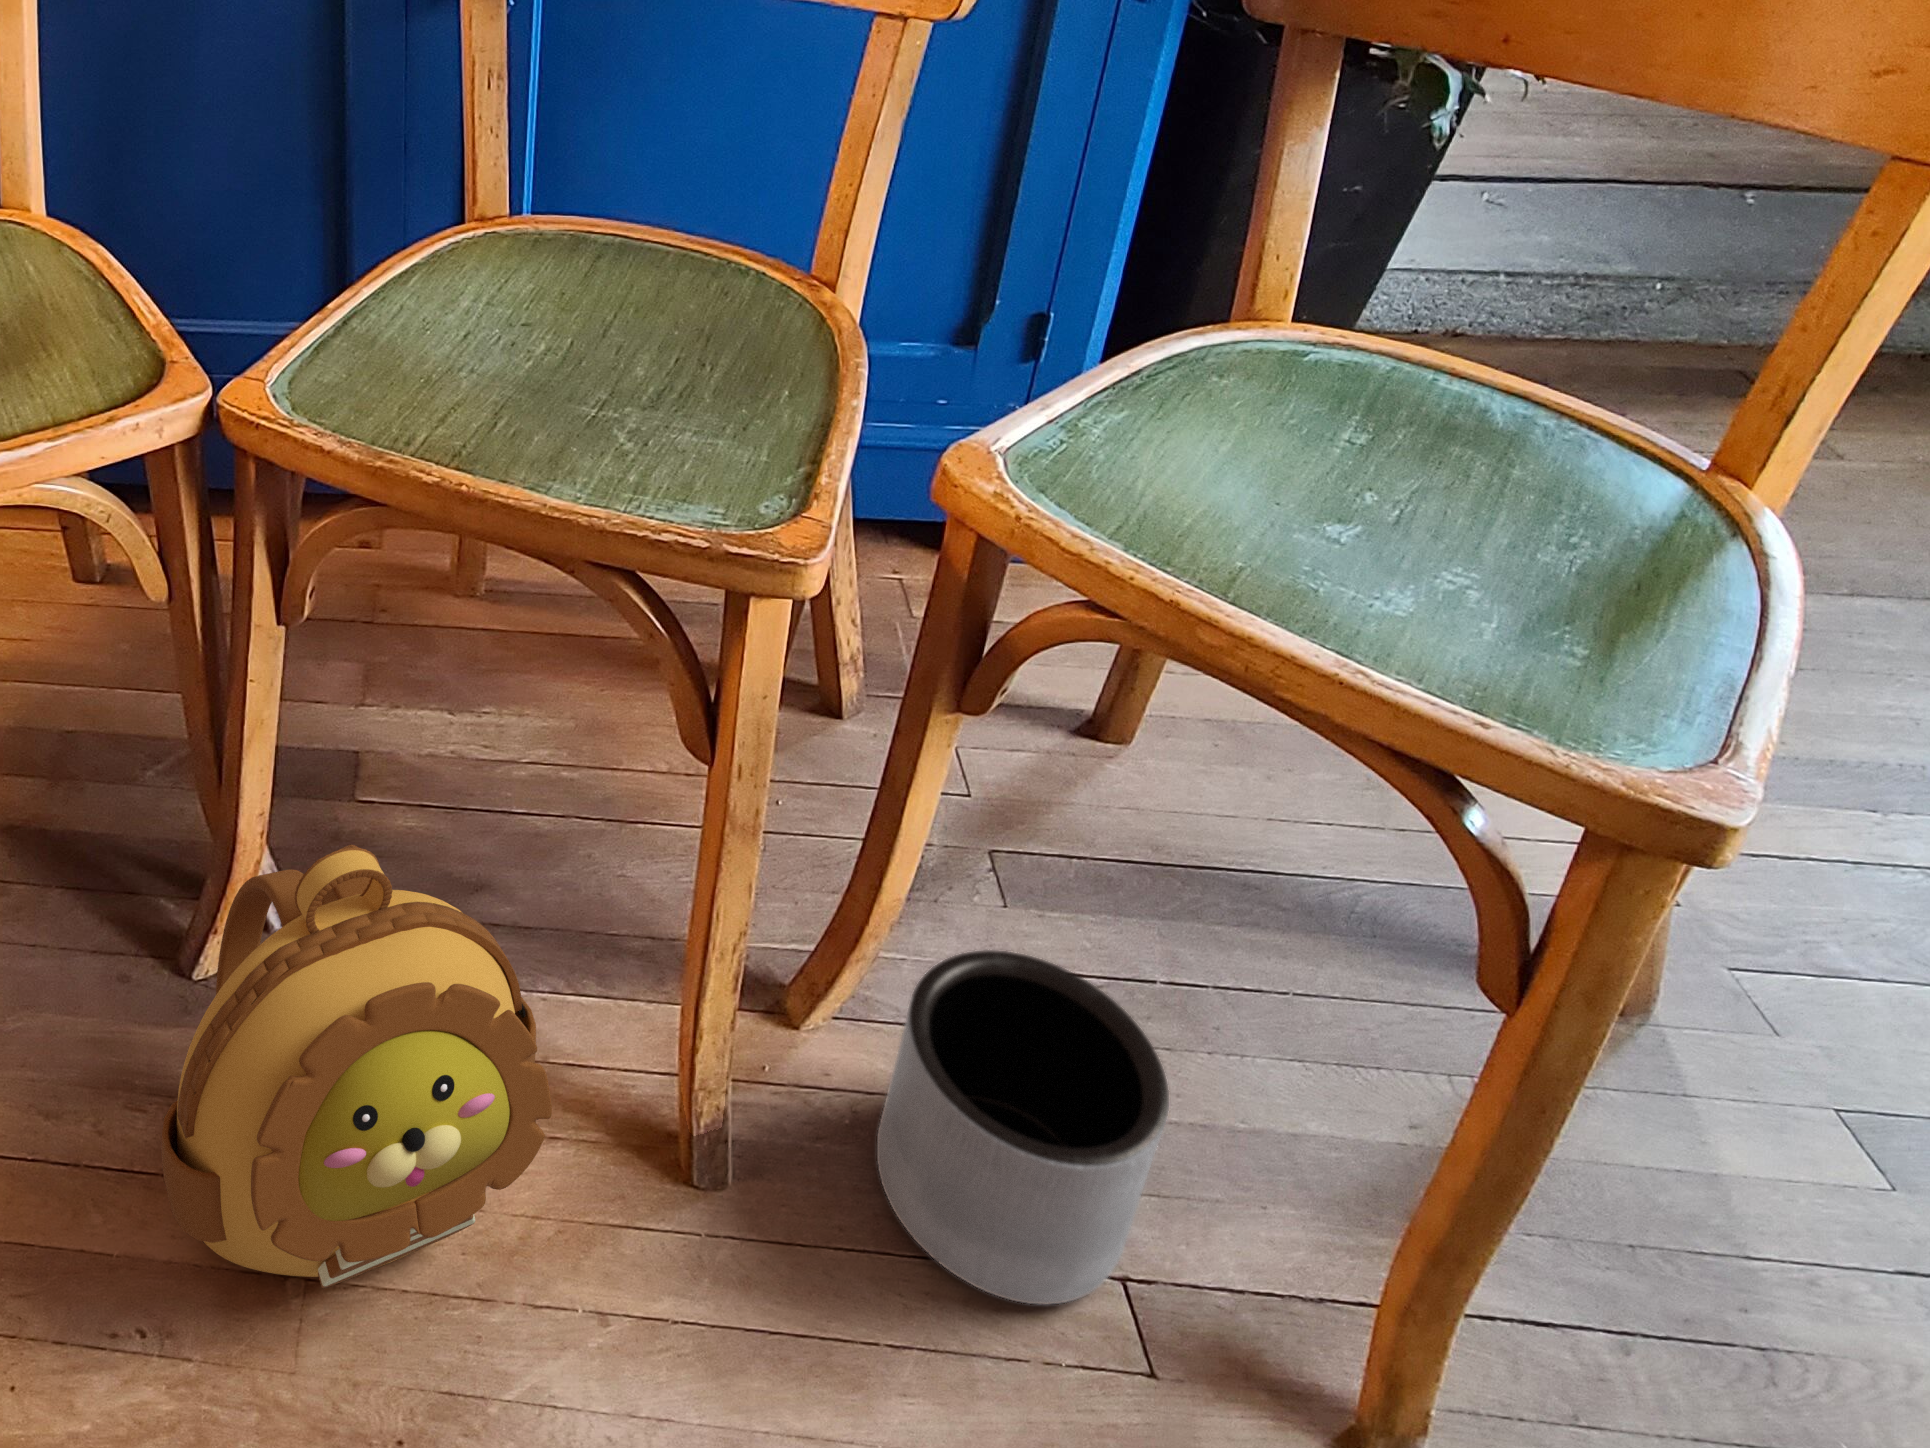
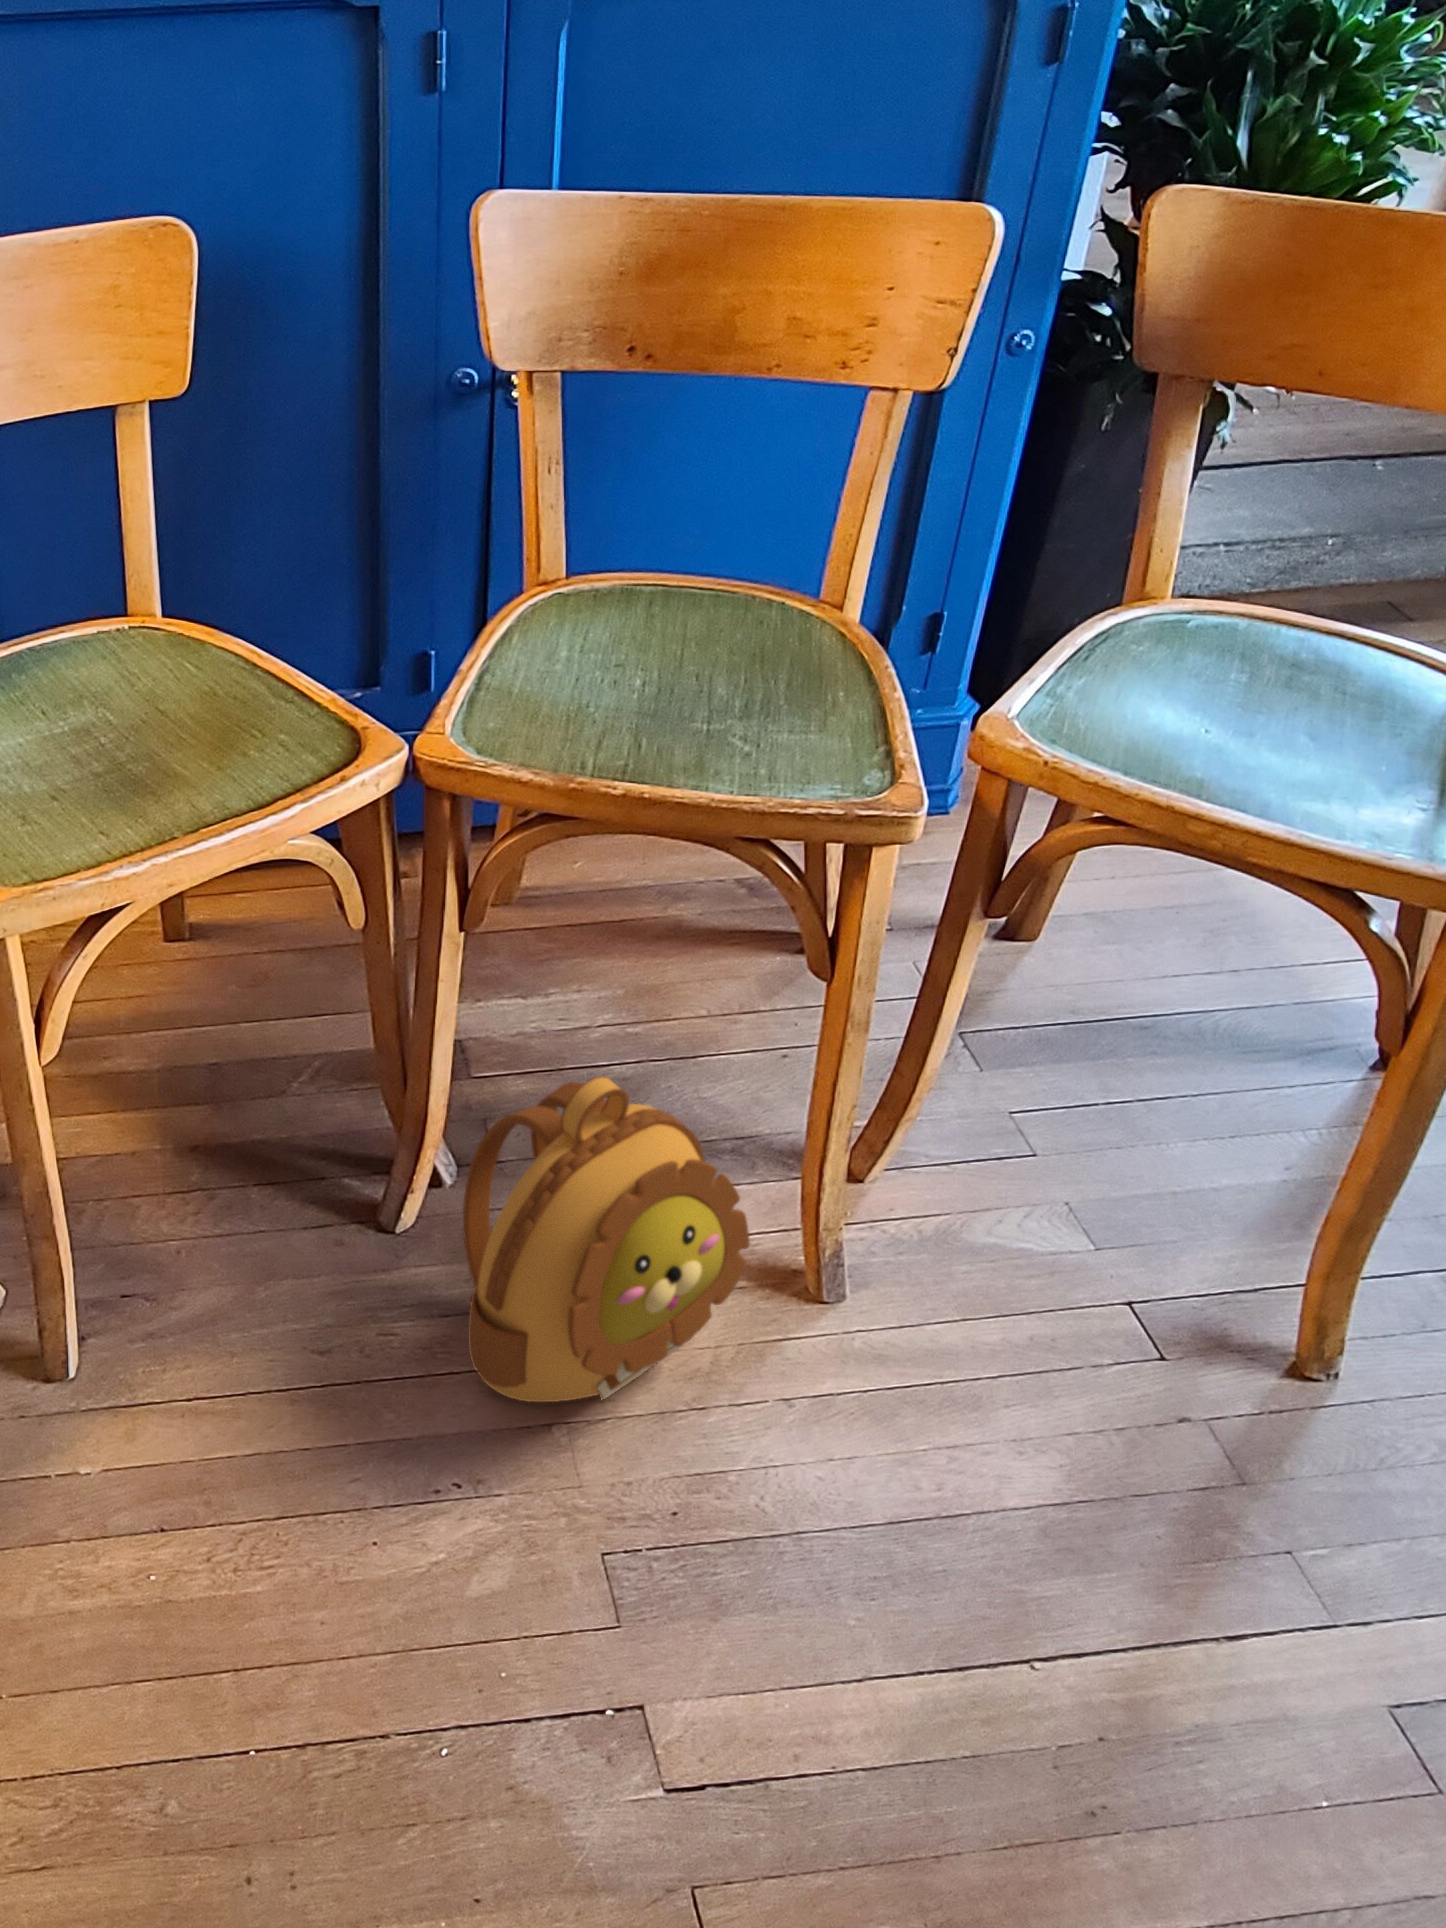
planter: present [877,950,1169,1304] -> none [944,1080,1156,1311]

